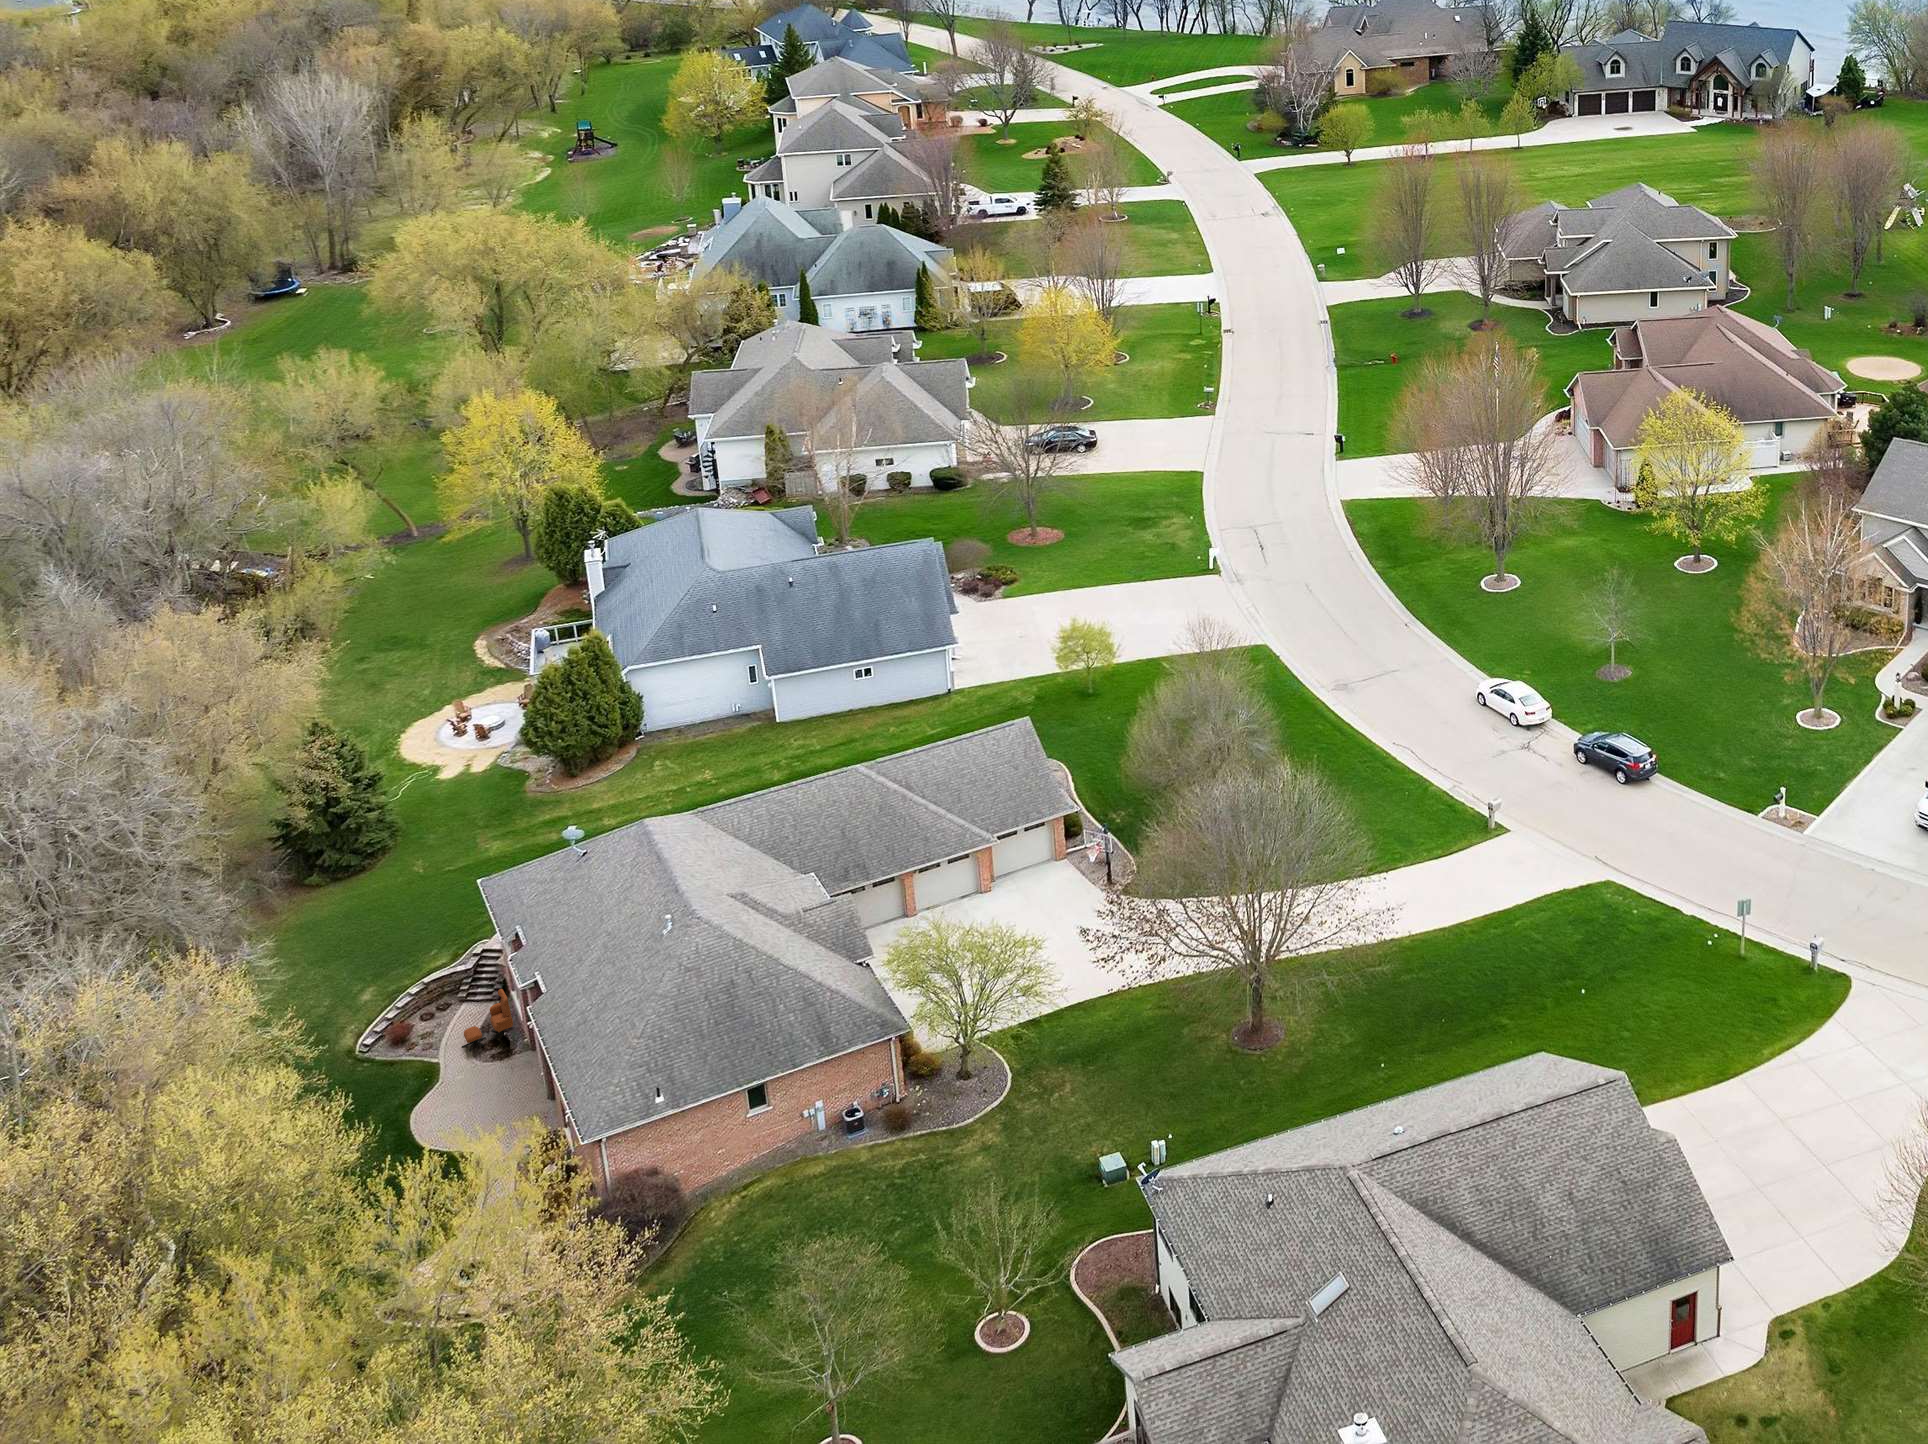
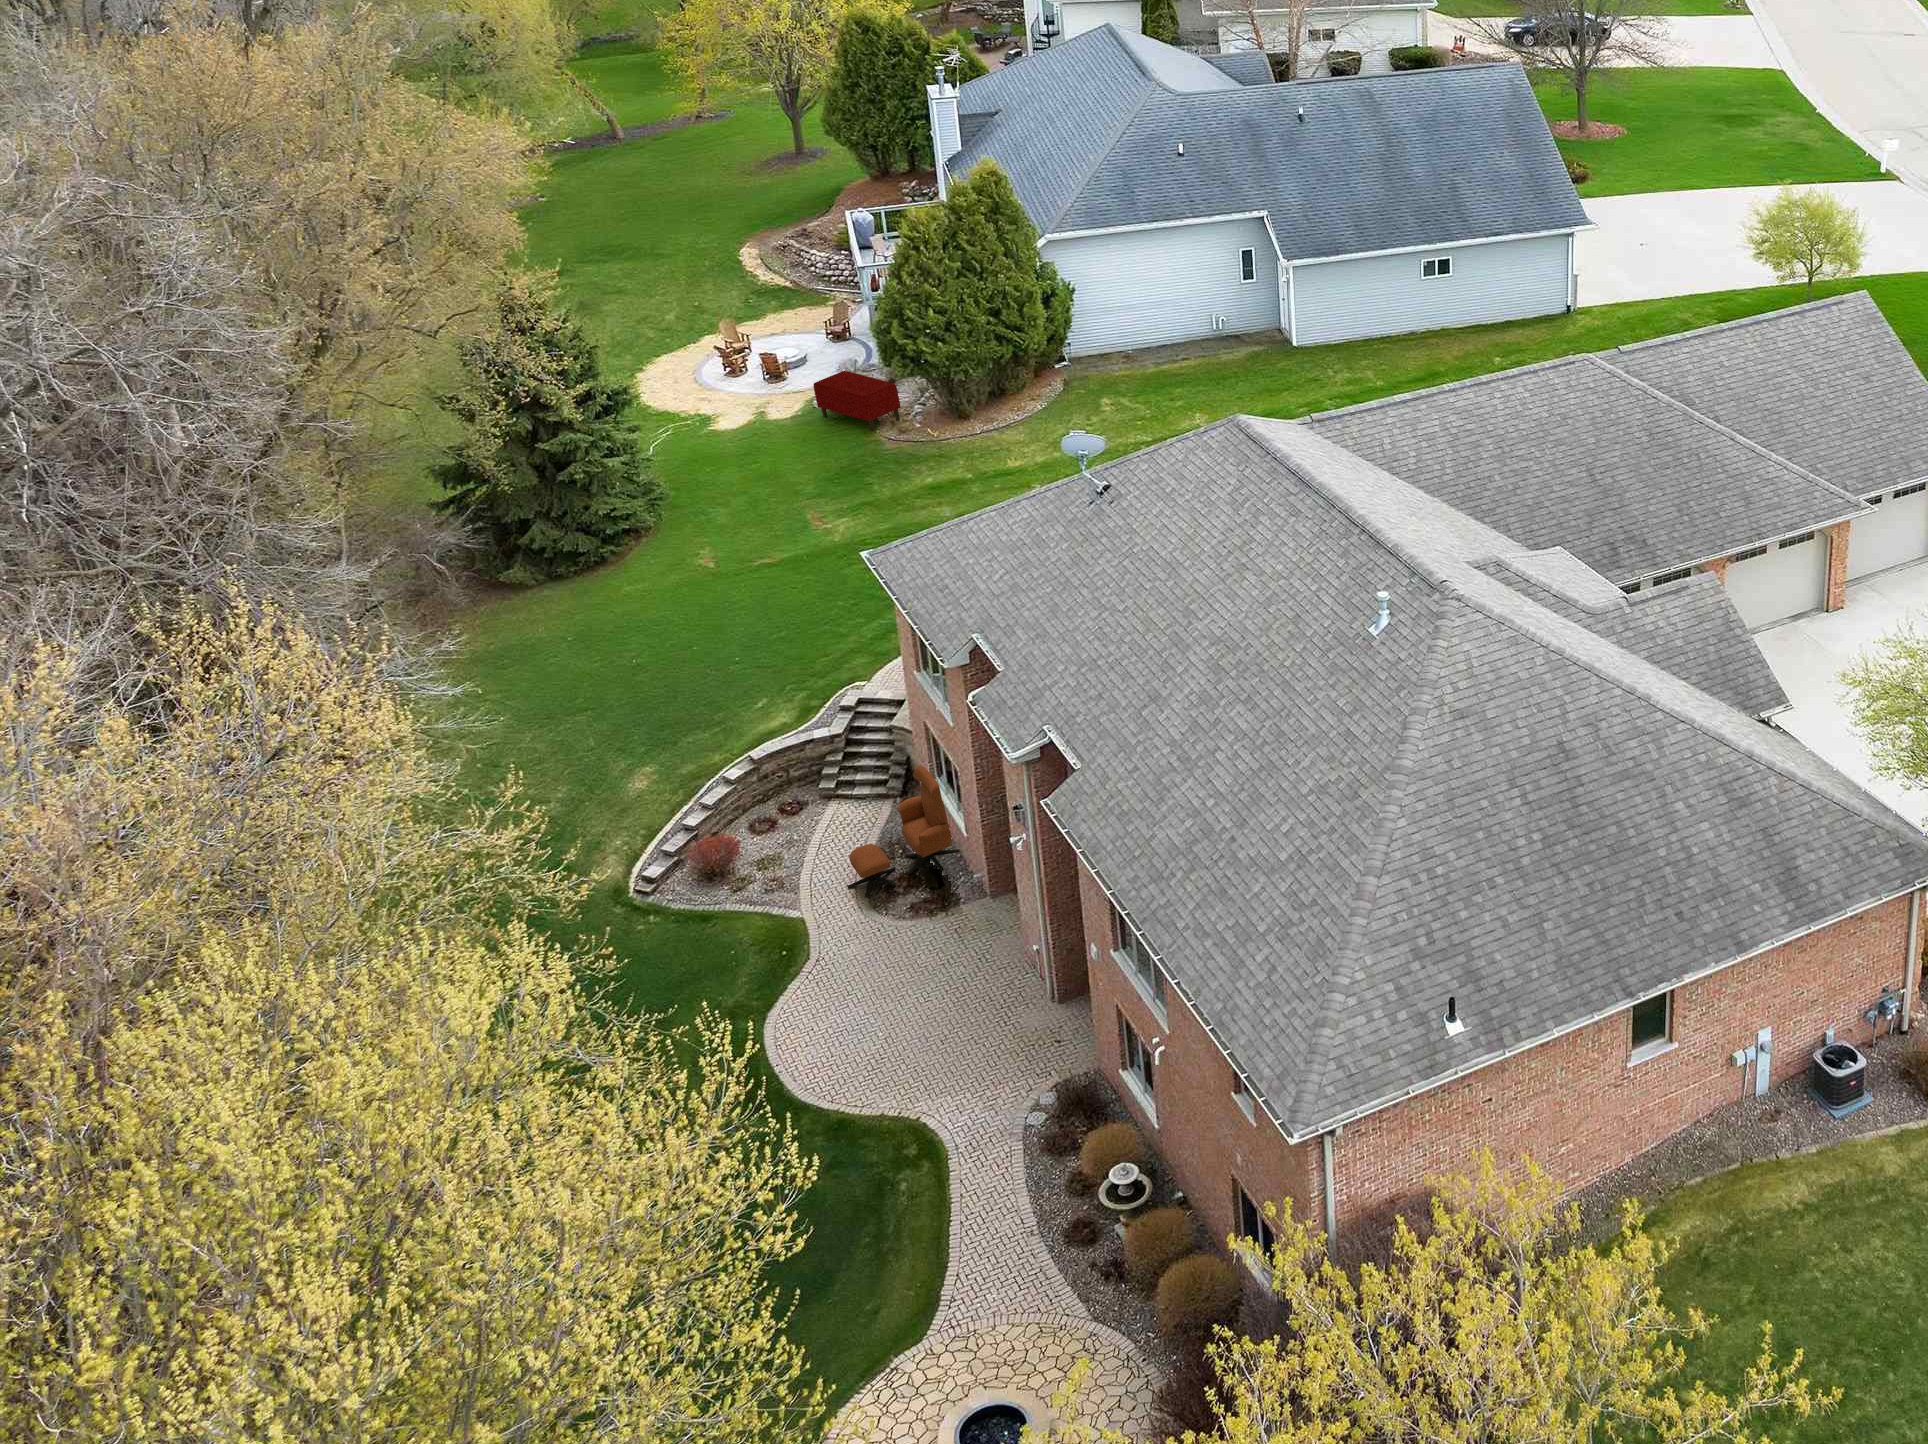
bench: none [496,742,545,780] -> present [813,371,901,431]

